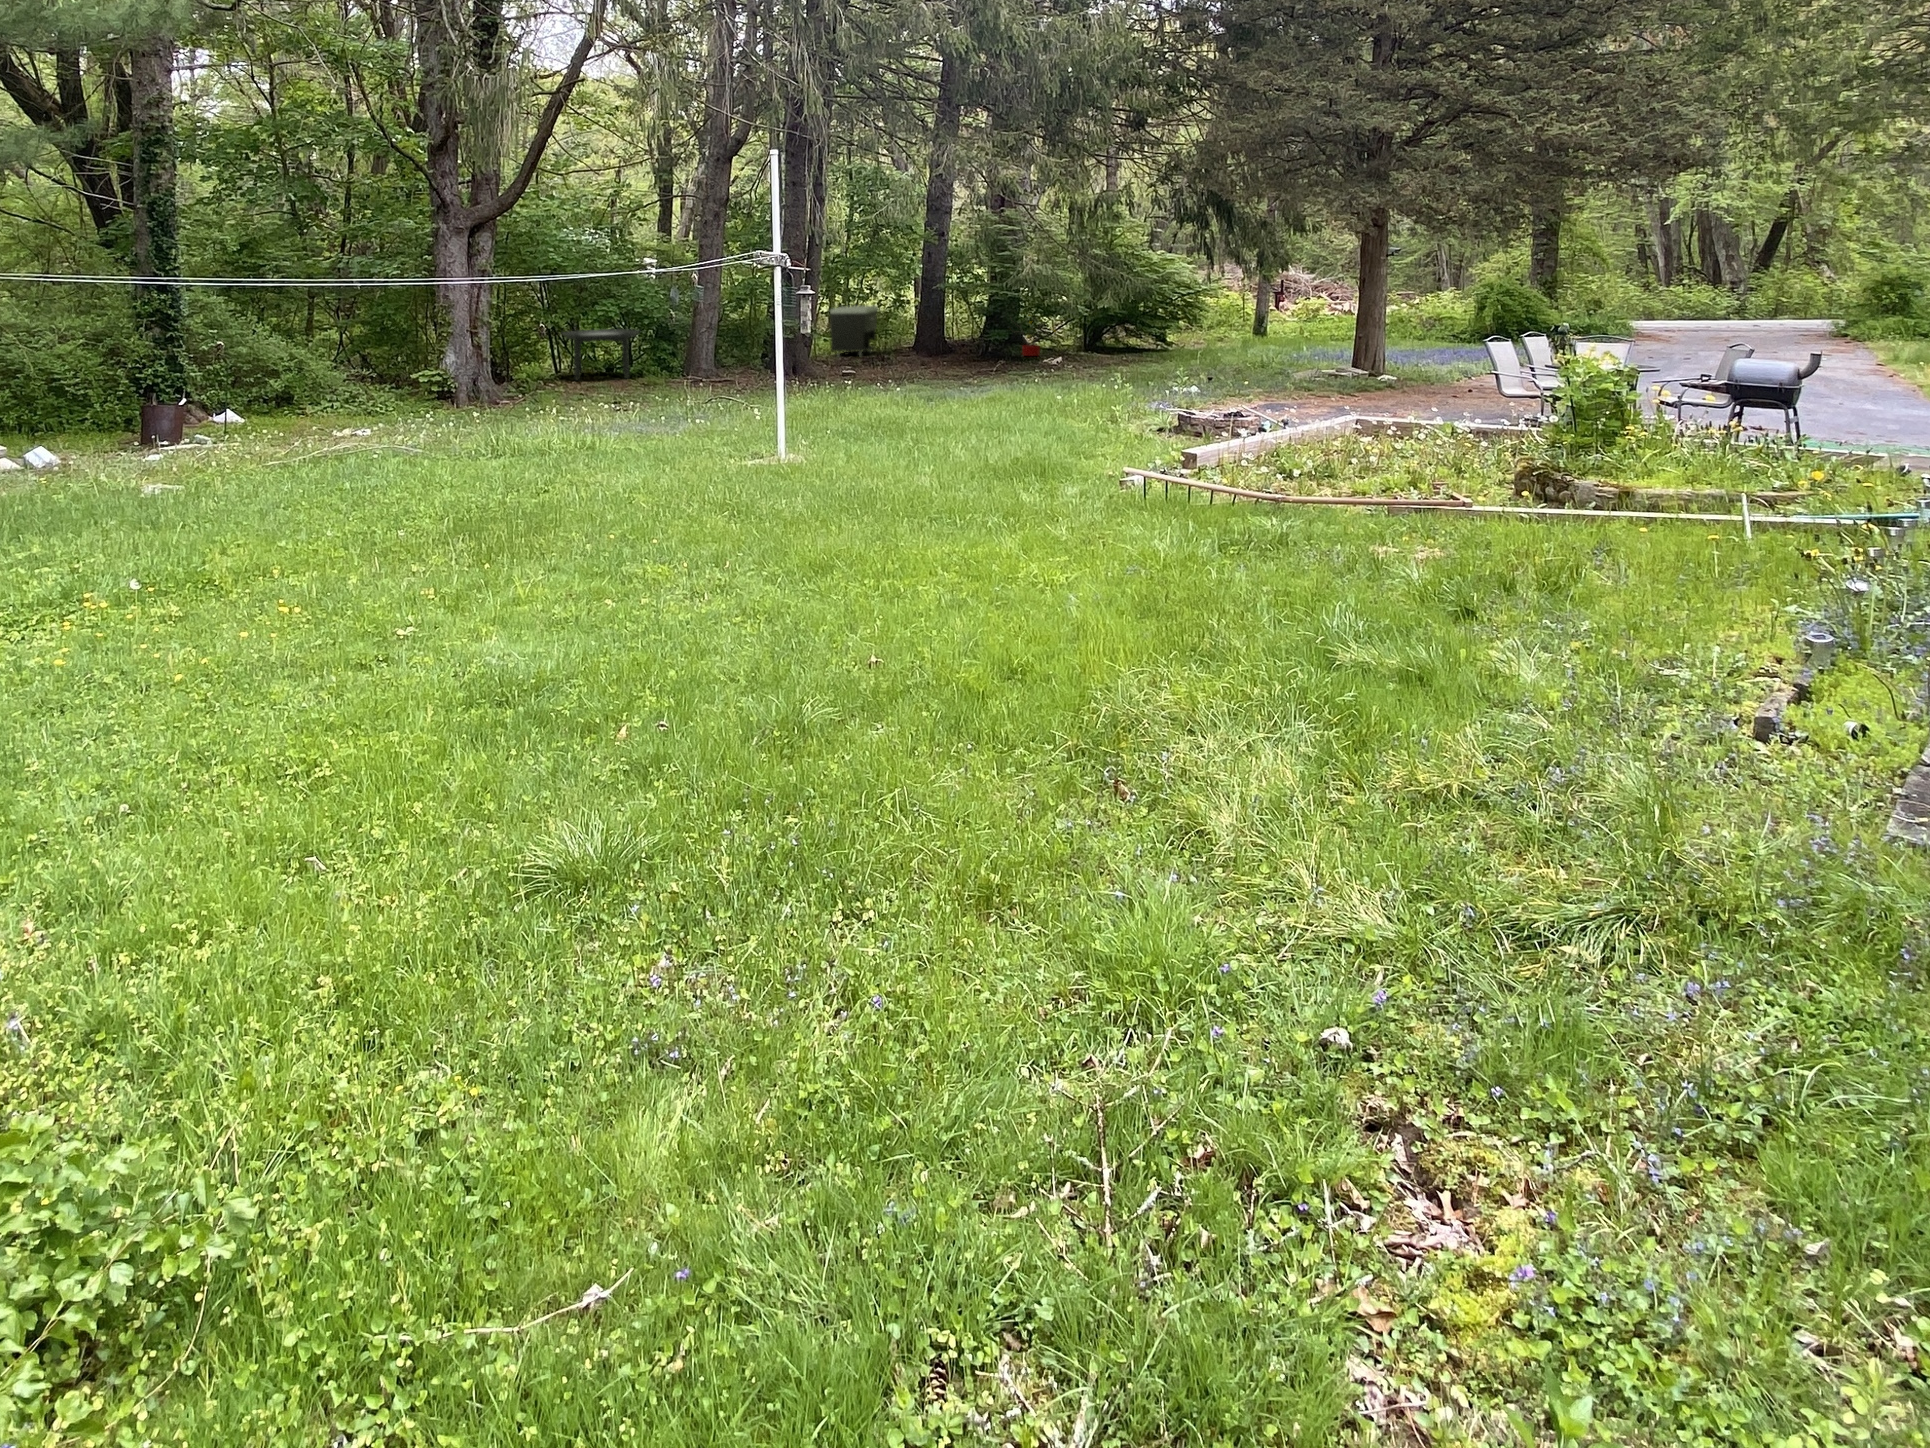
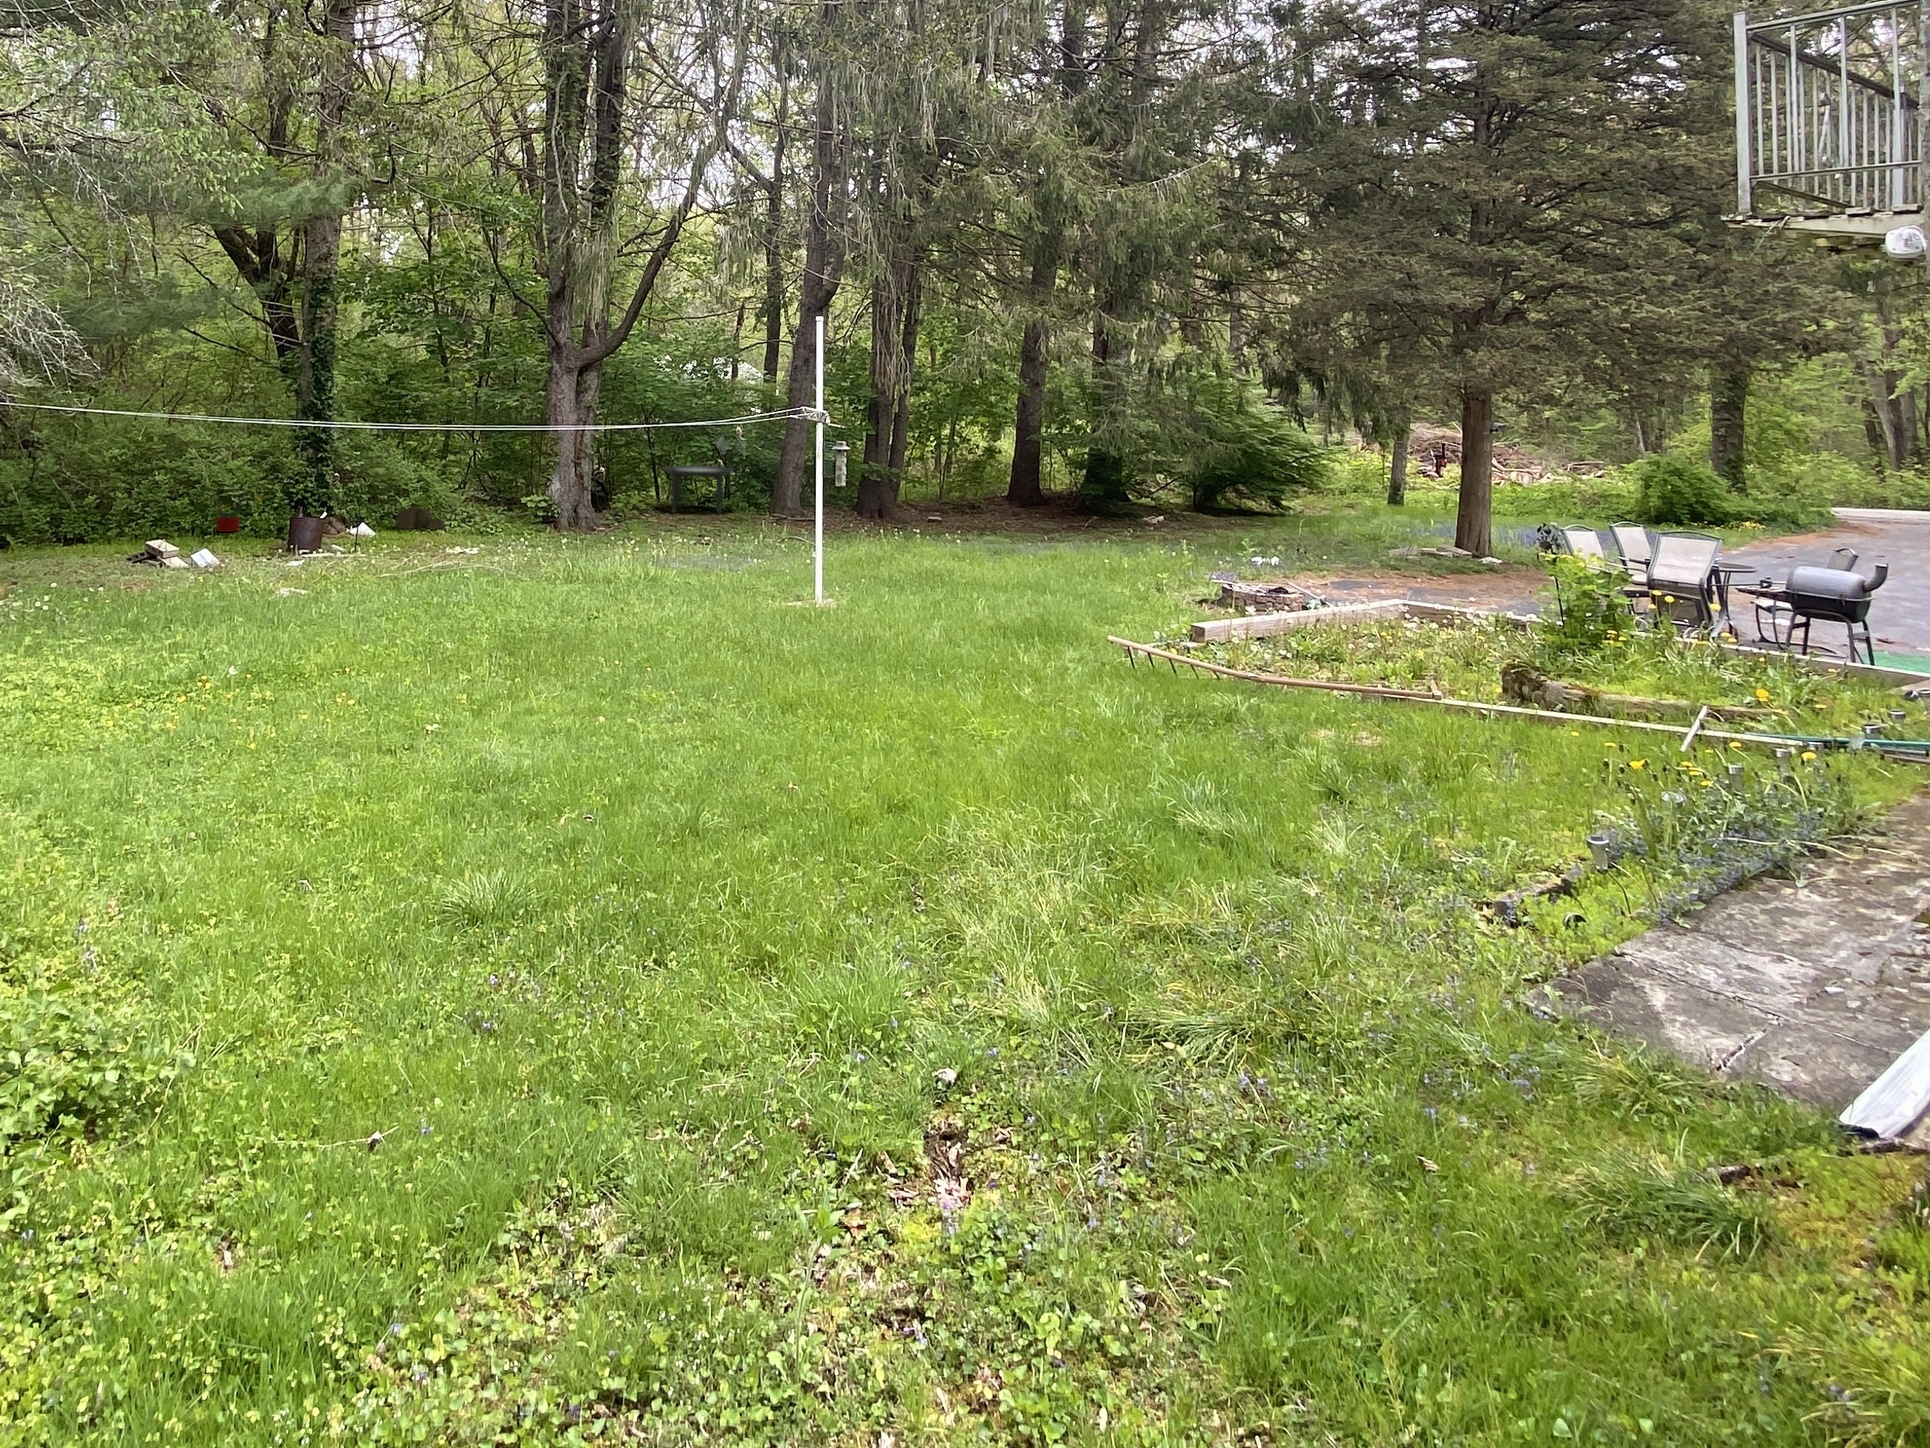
storage bench: present [830,305,878,355] -> none [921,454,972,504]
decorative plant: present [1015,324,1040,356] -> present [214,484,261,532]
woven basket: none [266,388,325,415] -> present [397,507,445,529]

